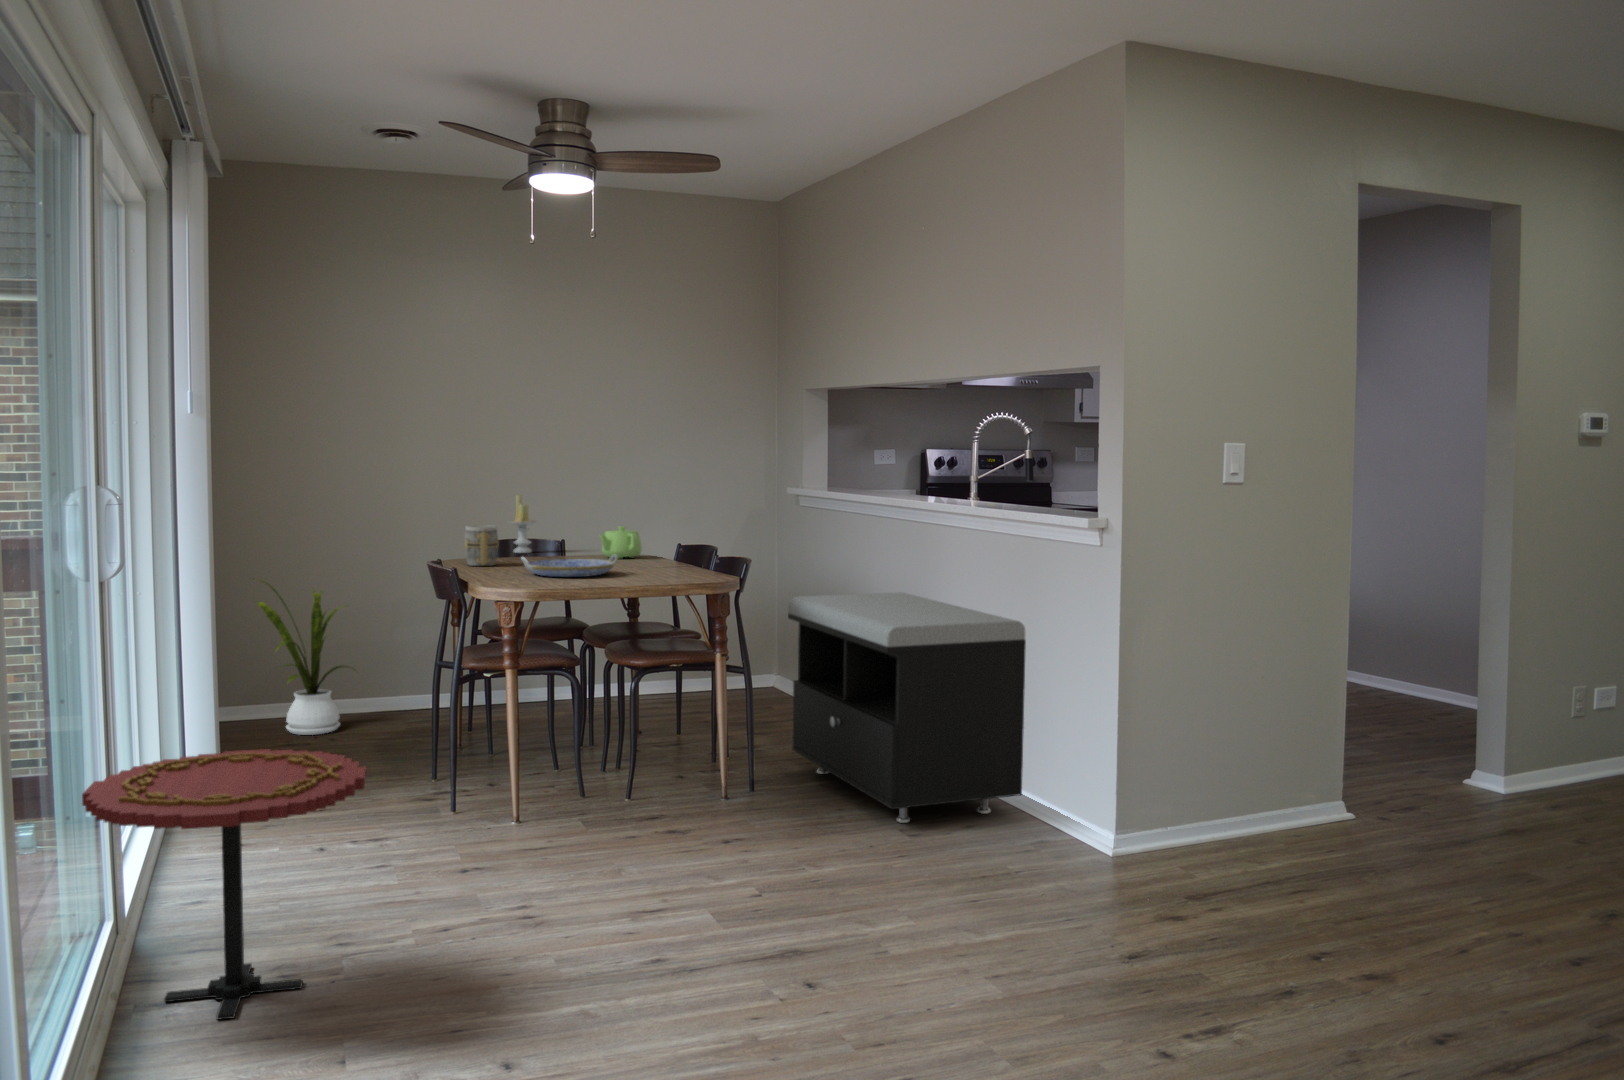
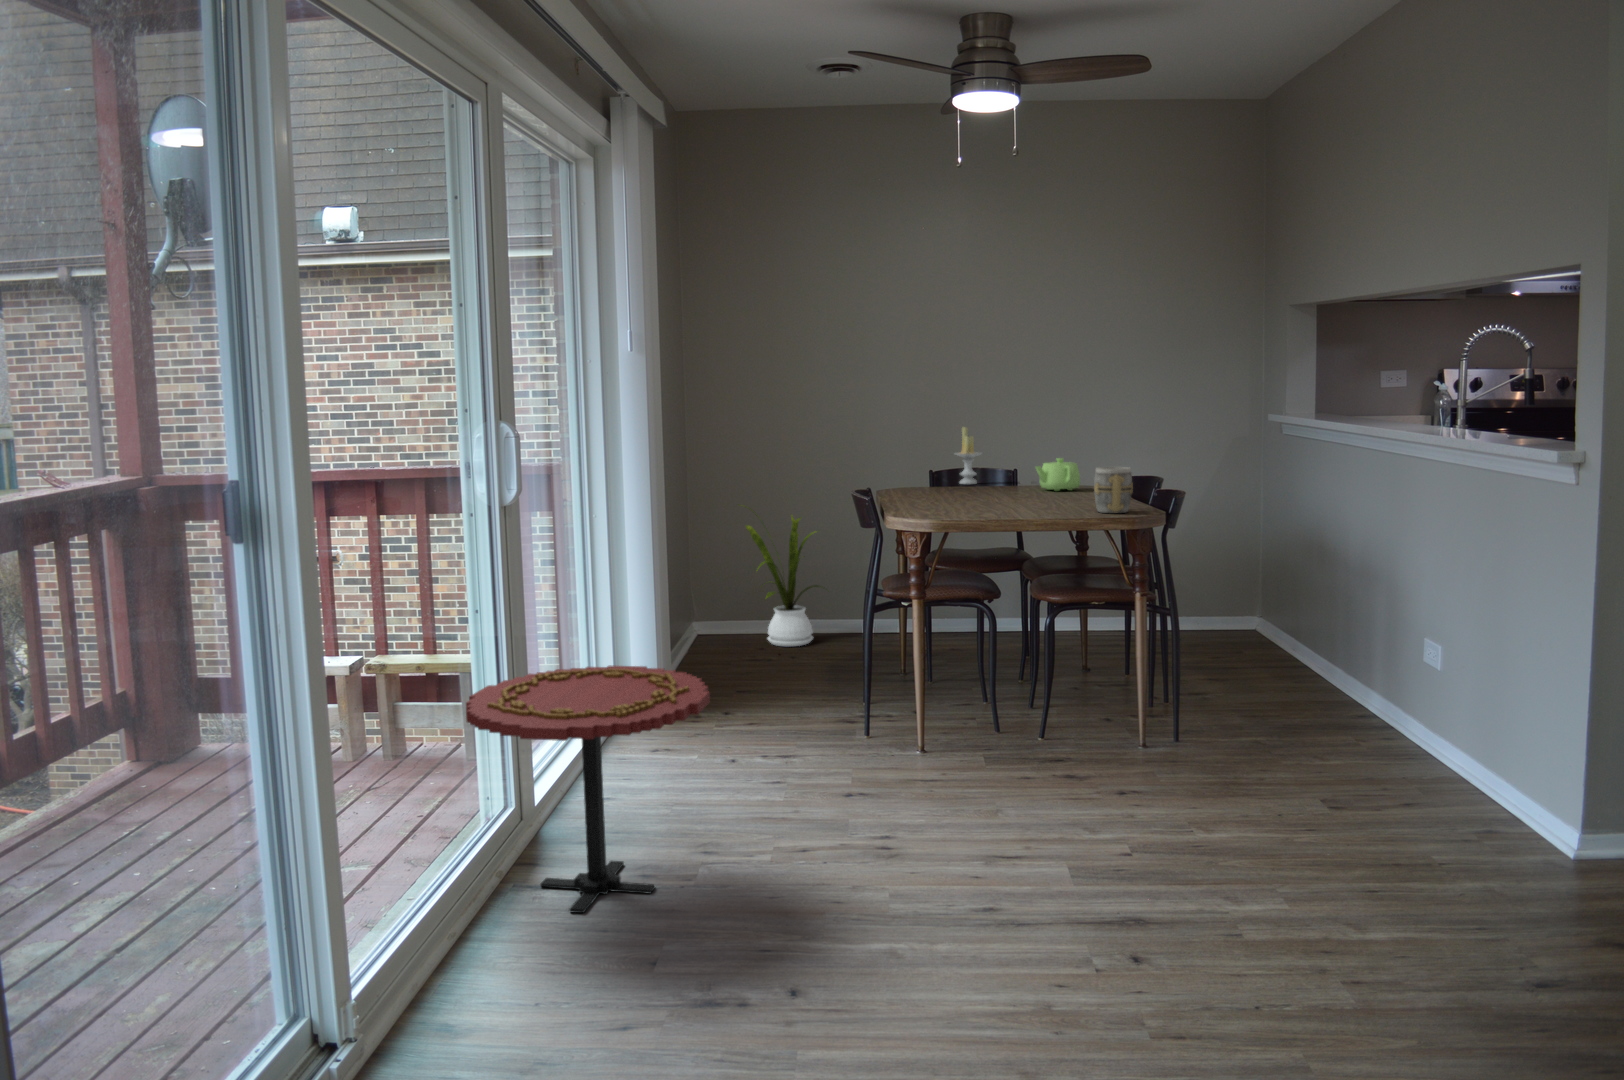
mug: present [464,525,499,566] -> present [1094,467,1133,513]
serving tray: present [521,555,618,577] -> none [935,487,1034,510]
storage bench: present [788,593,1026,823] -> none [1229,534,1510,800]

